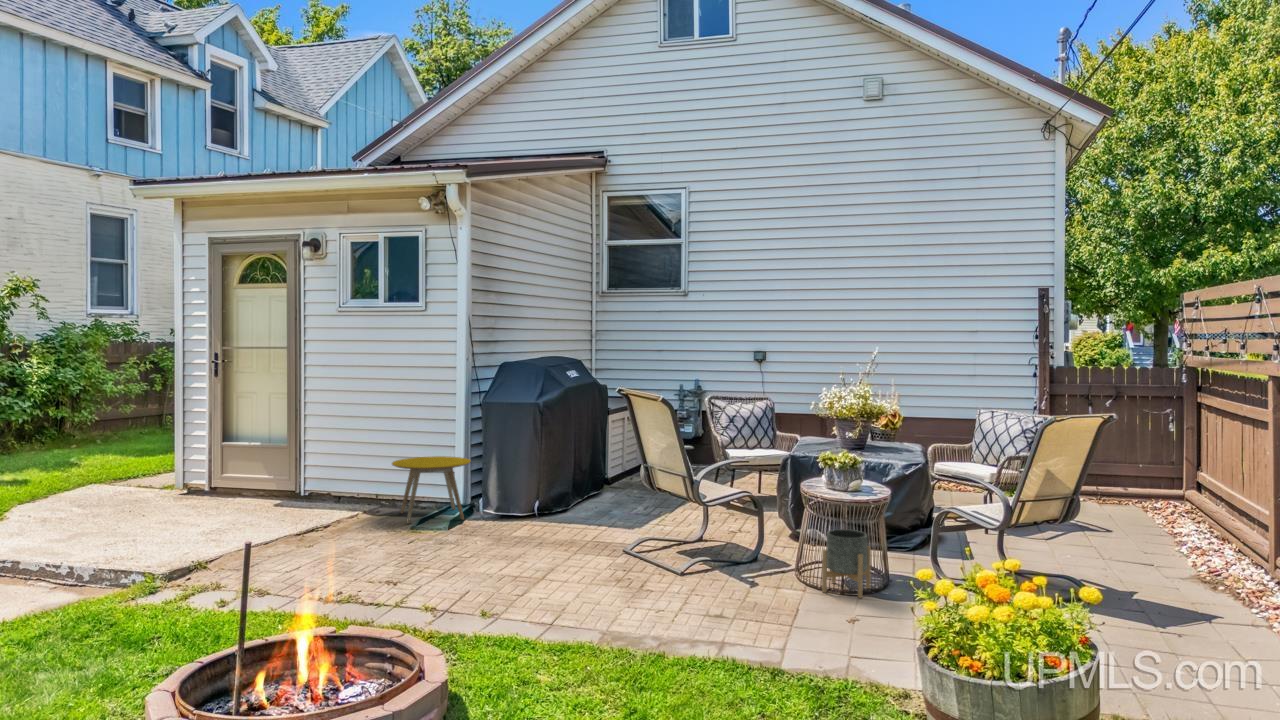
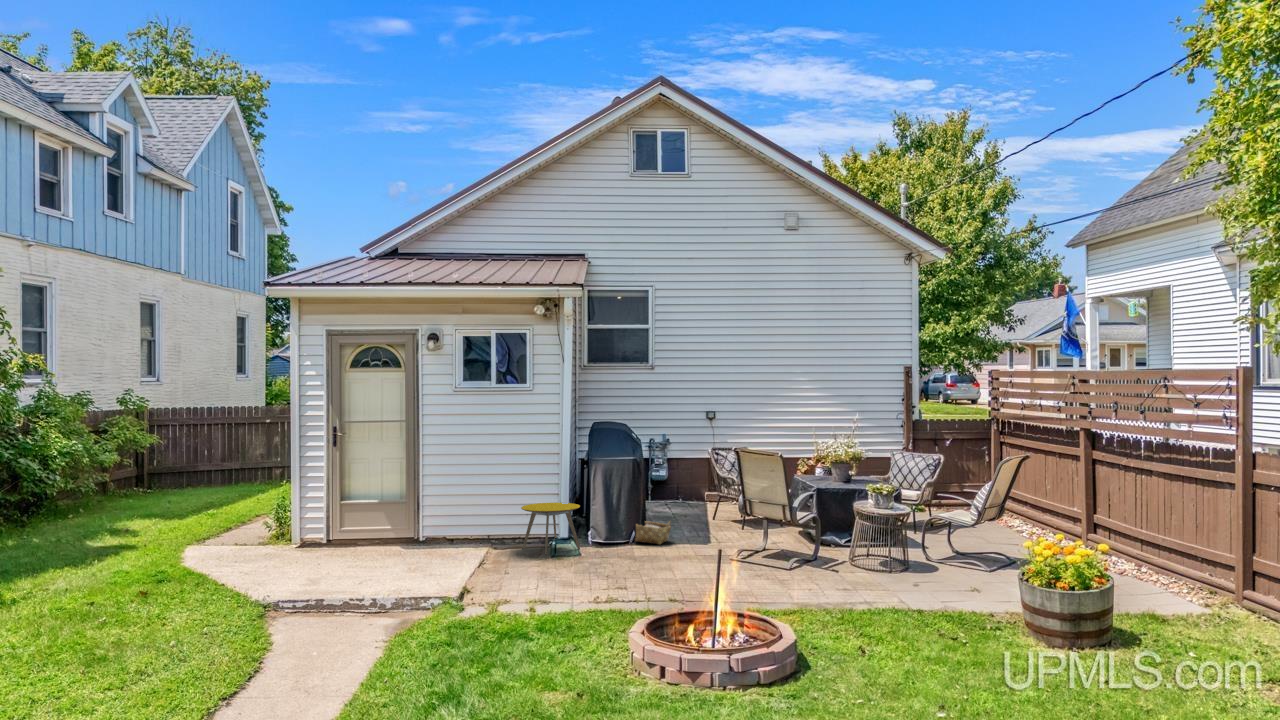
woven basket: none [546,480,598,523] -> present [635,521,671,544]
planter: present [822,529,871,598] -> none [874,528,902,567]

